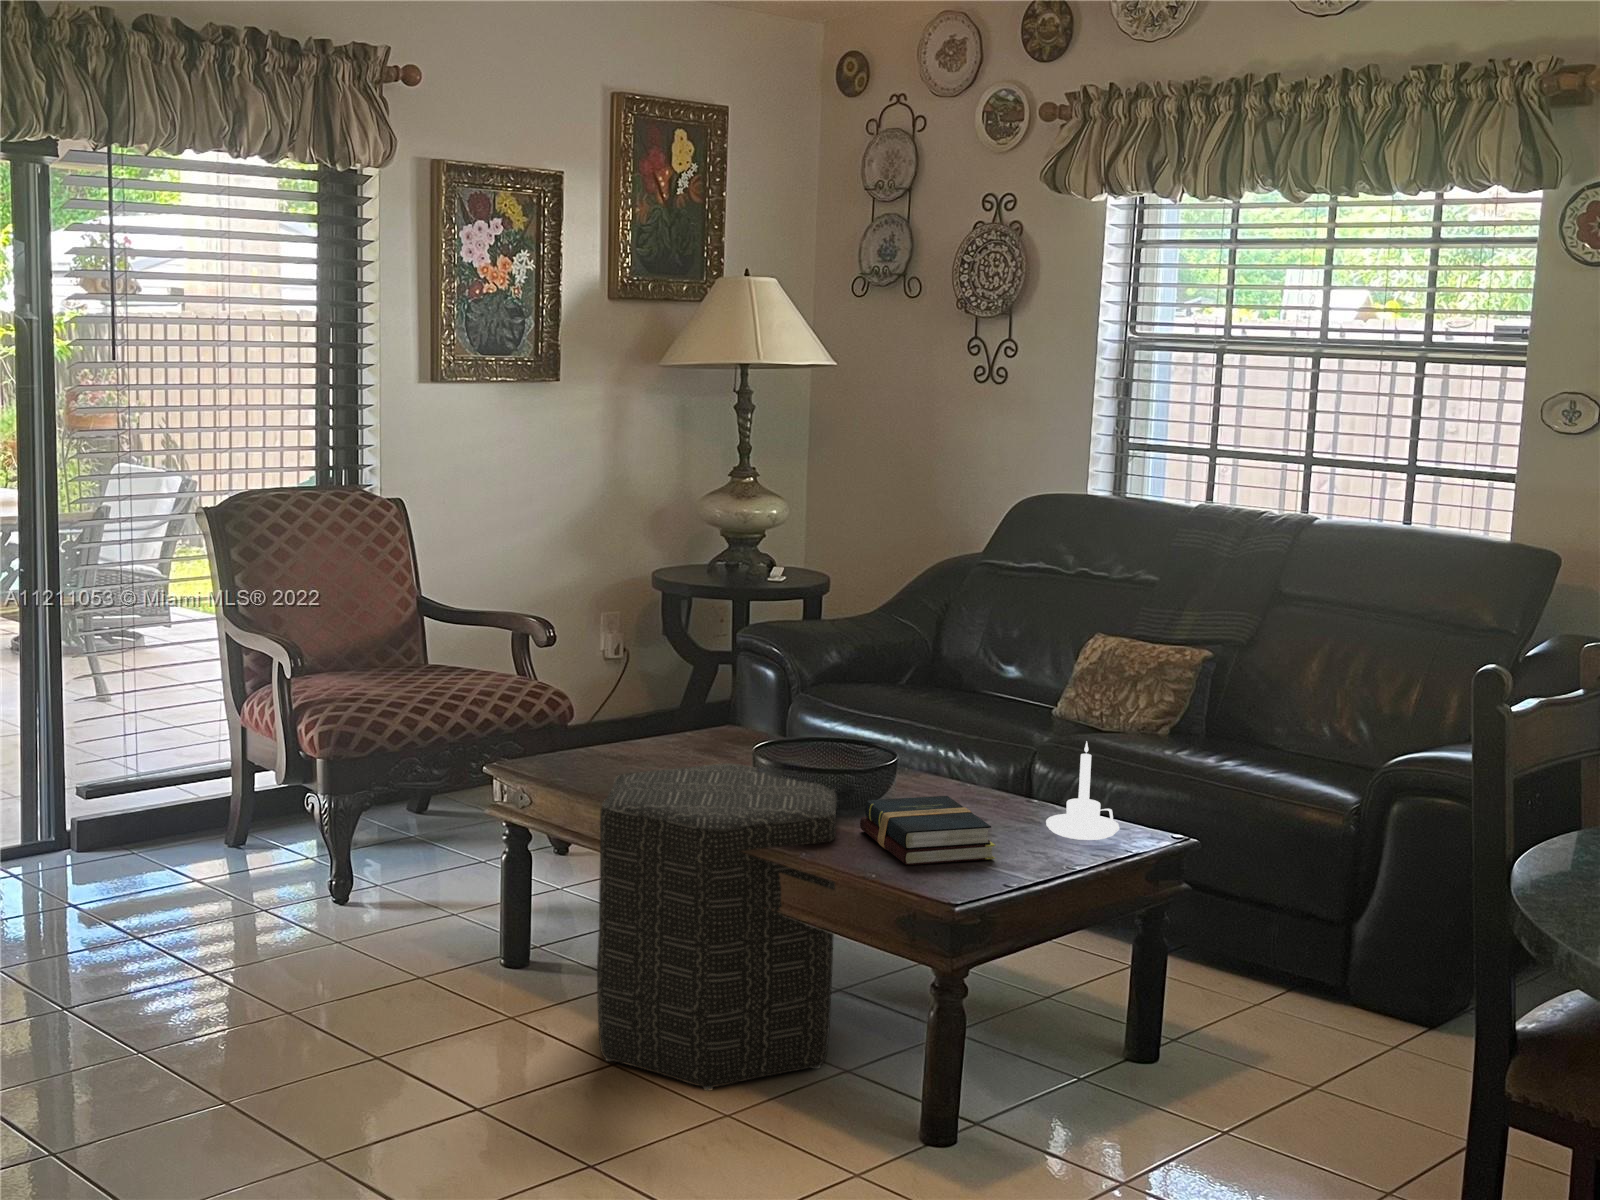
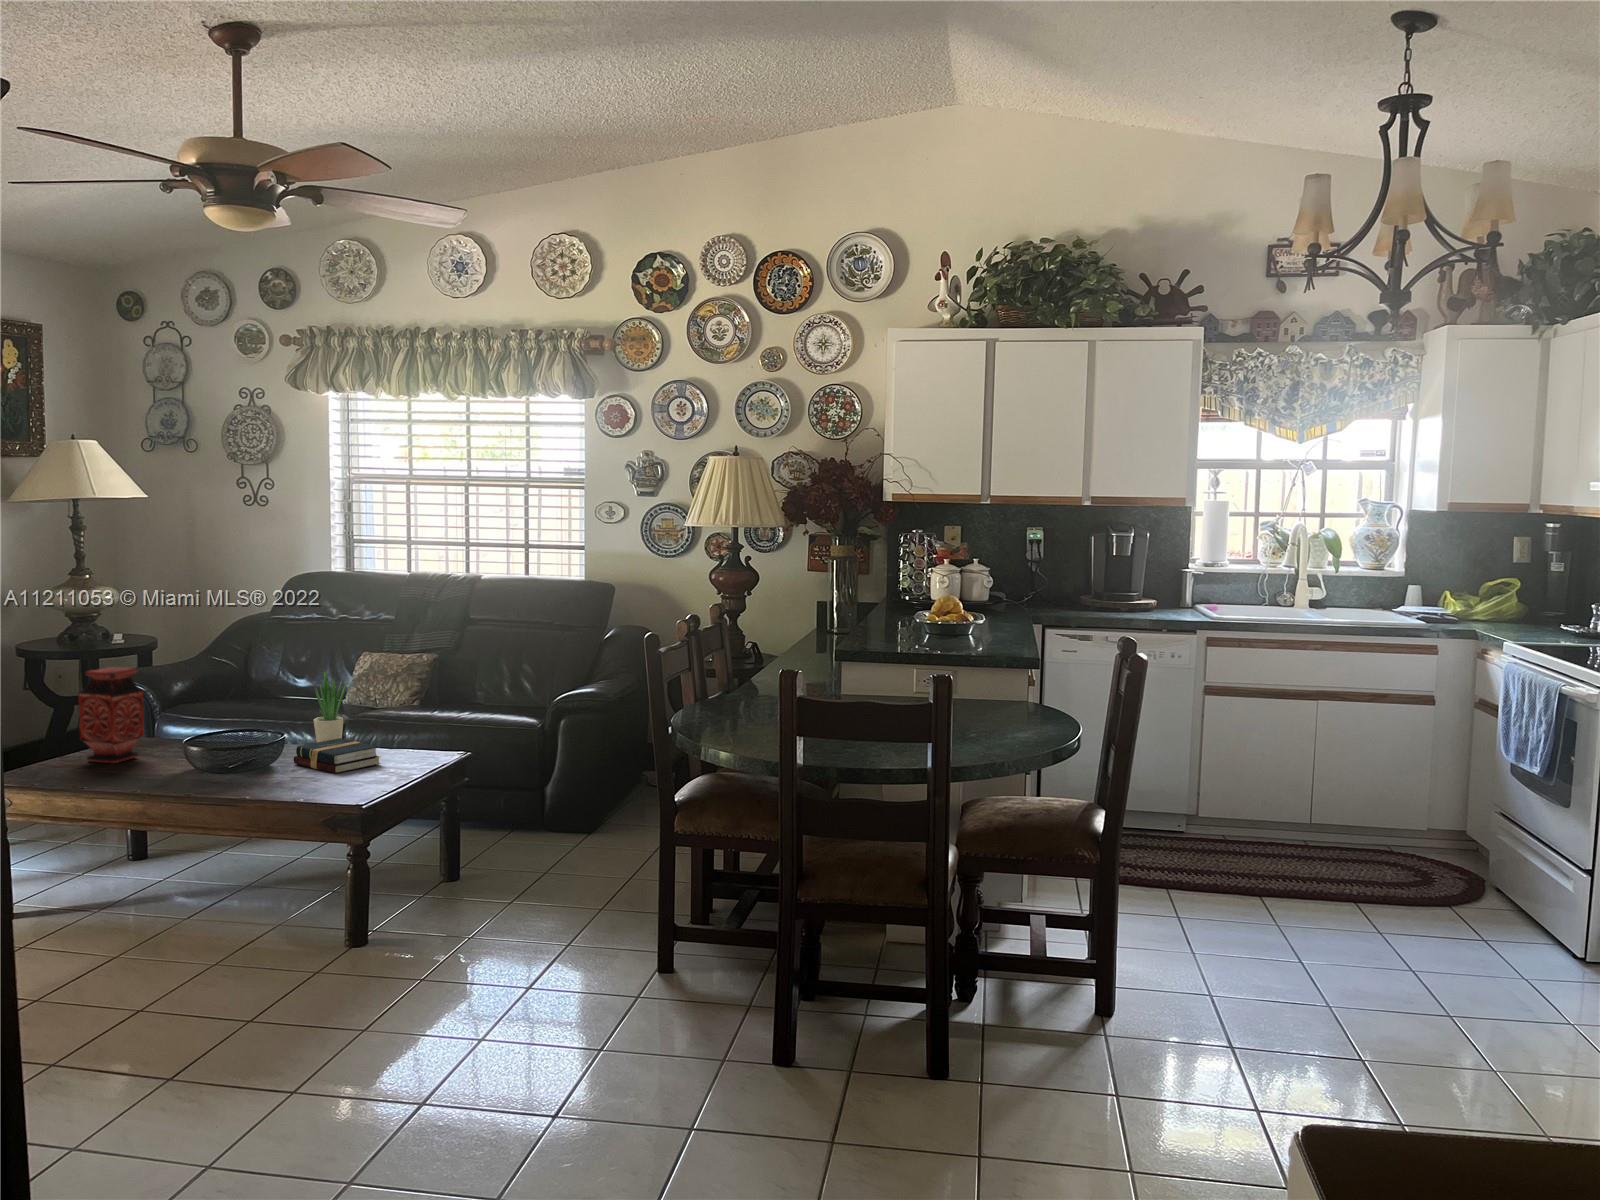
vase: none [583,624,674,778] -> present [78,667,144,763]
potted plant: none [925,665,987,807] -> present [314,670,347,742]
candle holder: present [1046,742,1119,840] -> none [394,698,435,751]
ottoman: present [597,763,837,1090] -> none [123,742,286,928]

